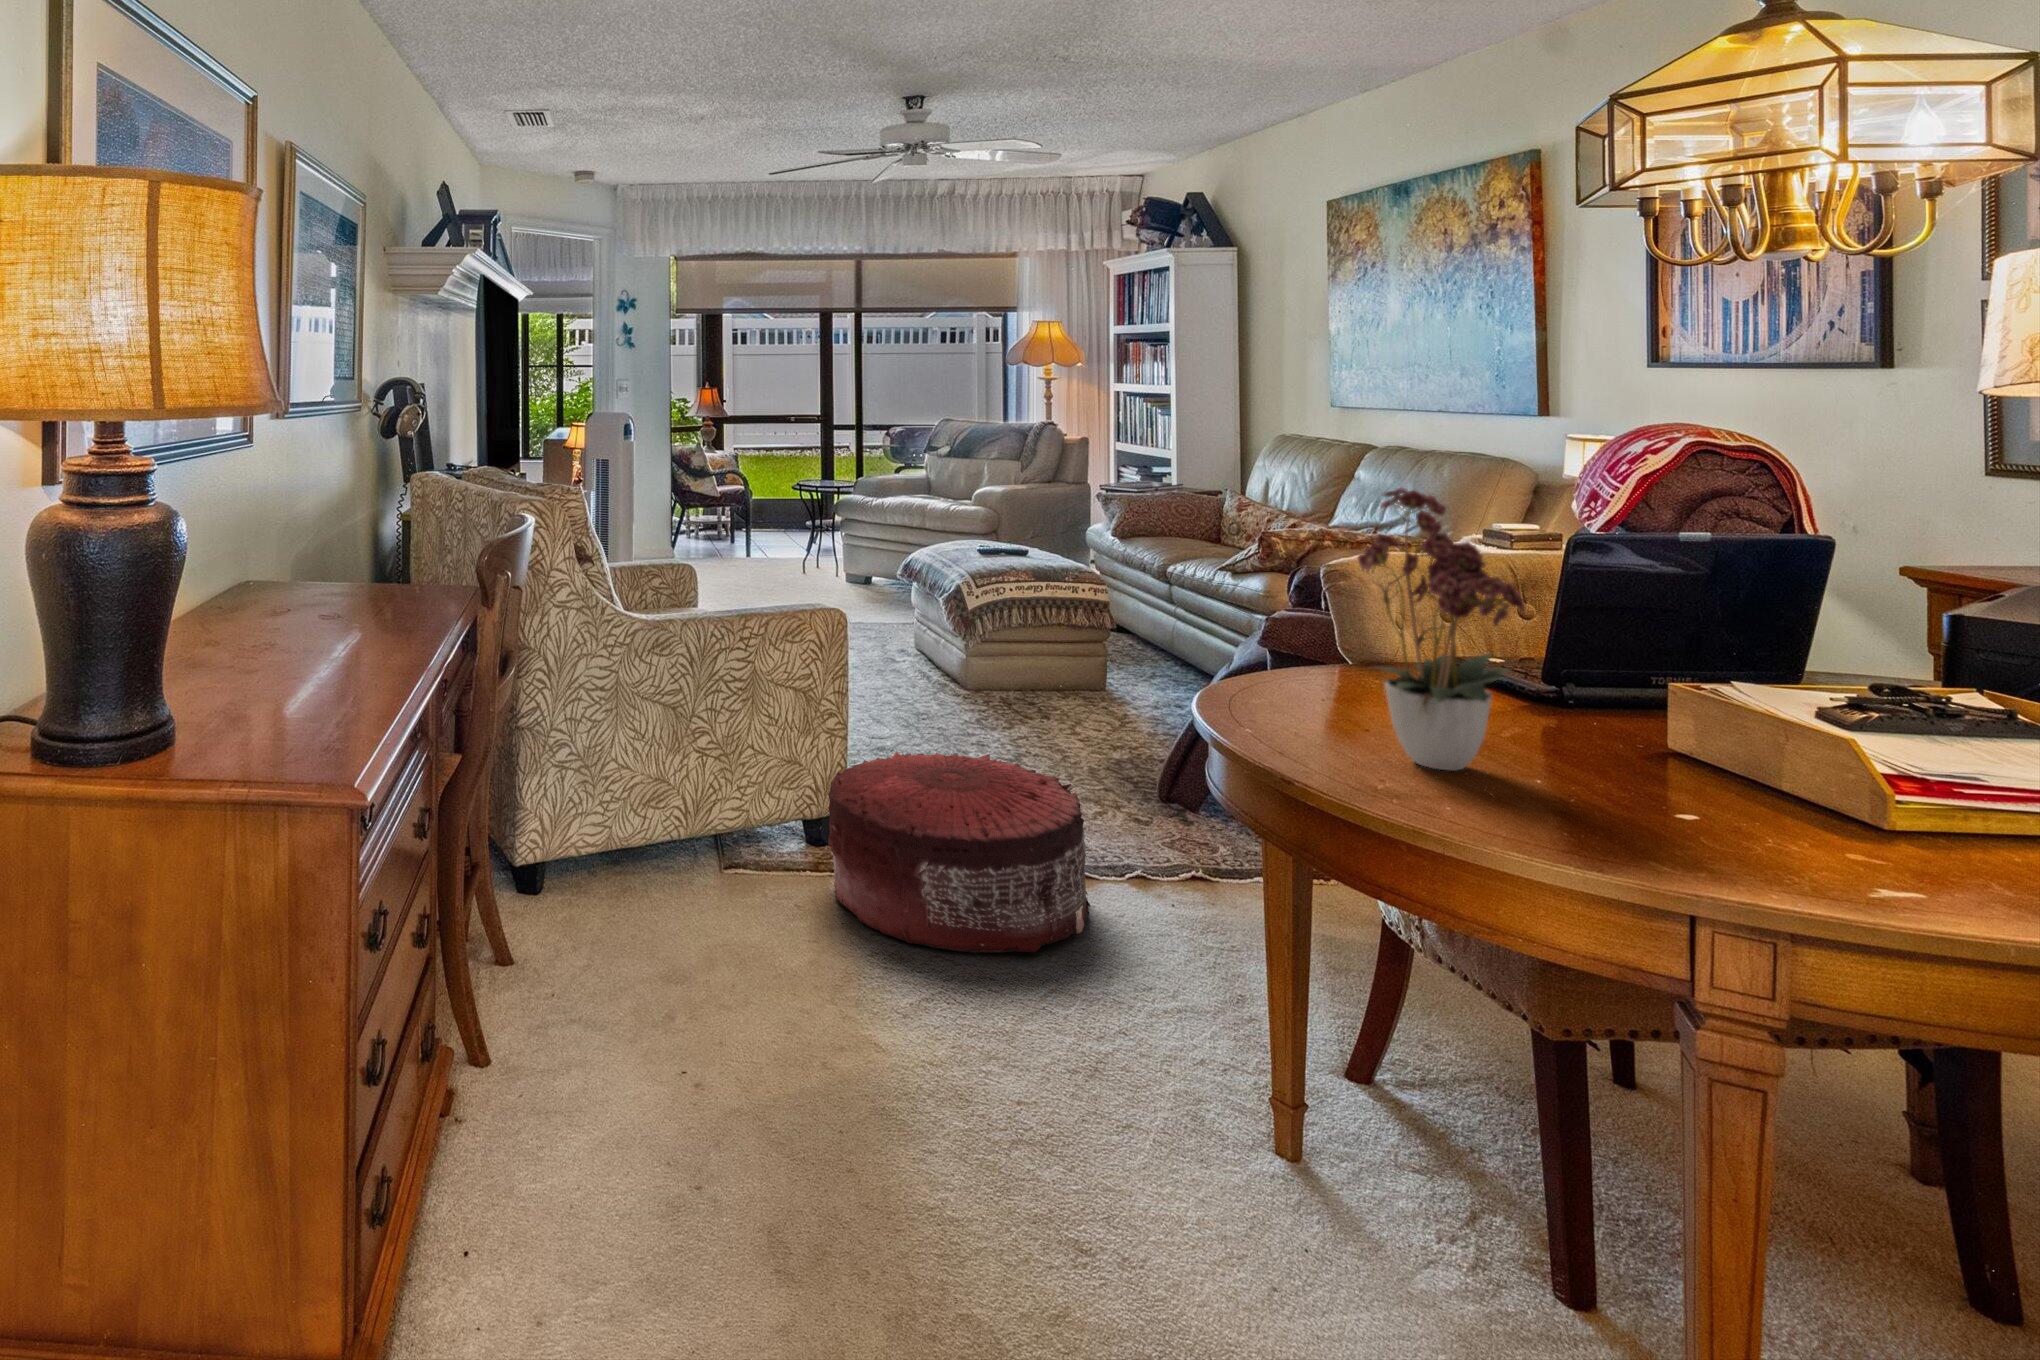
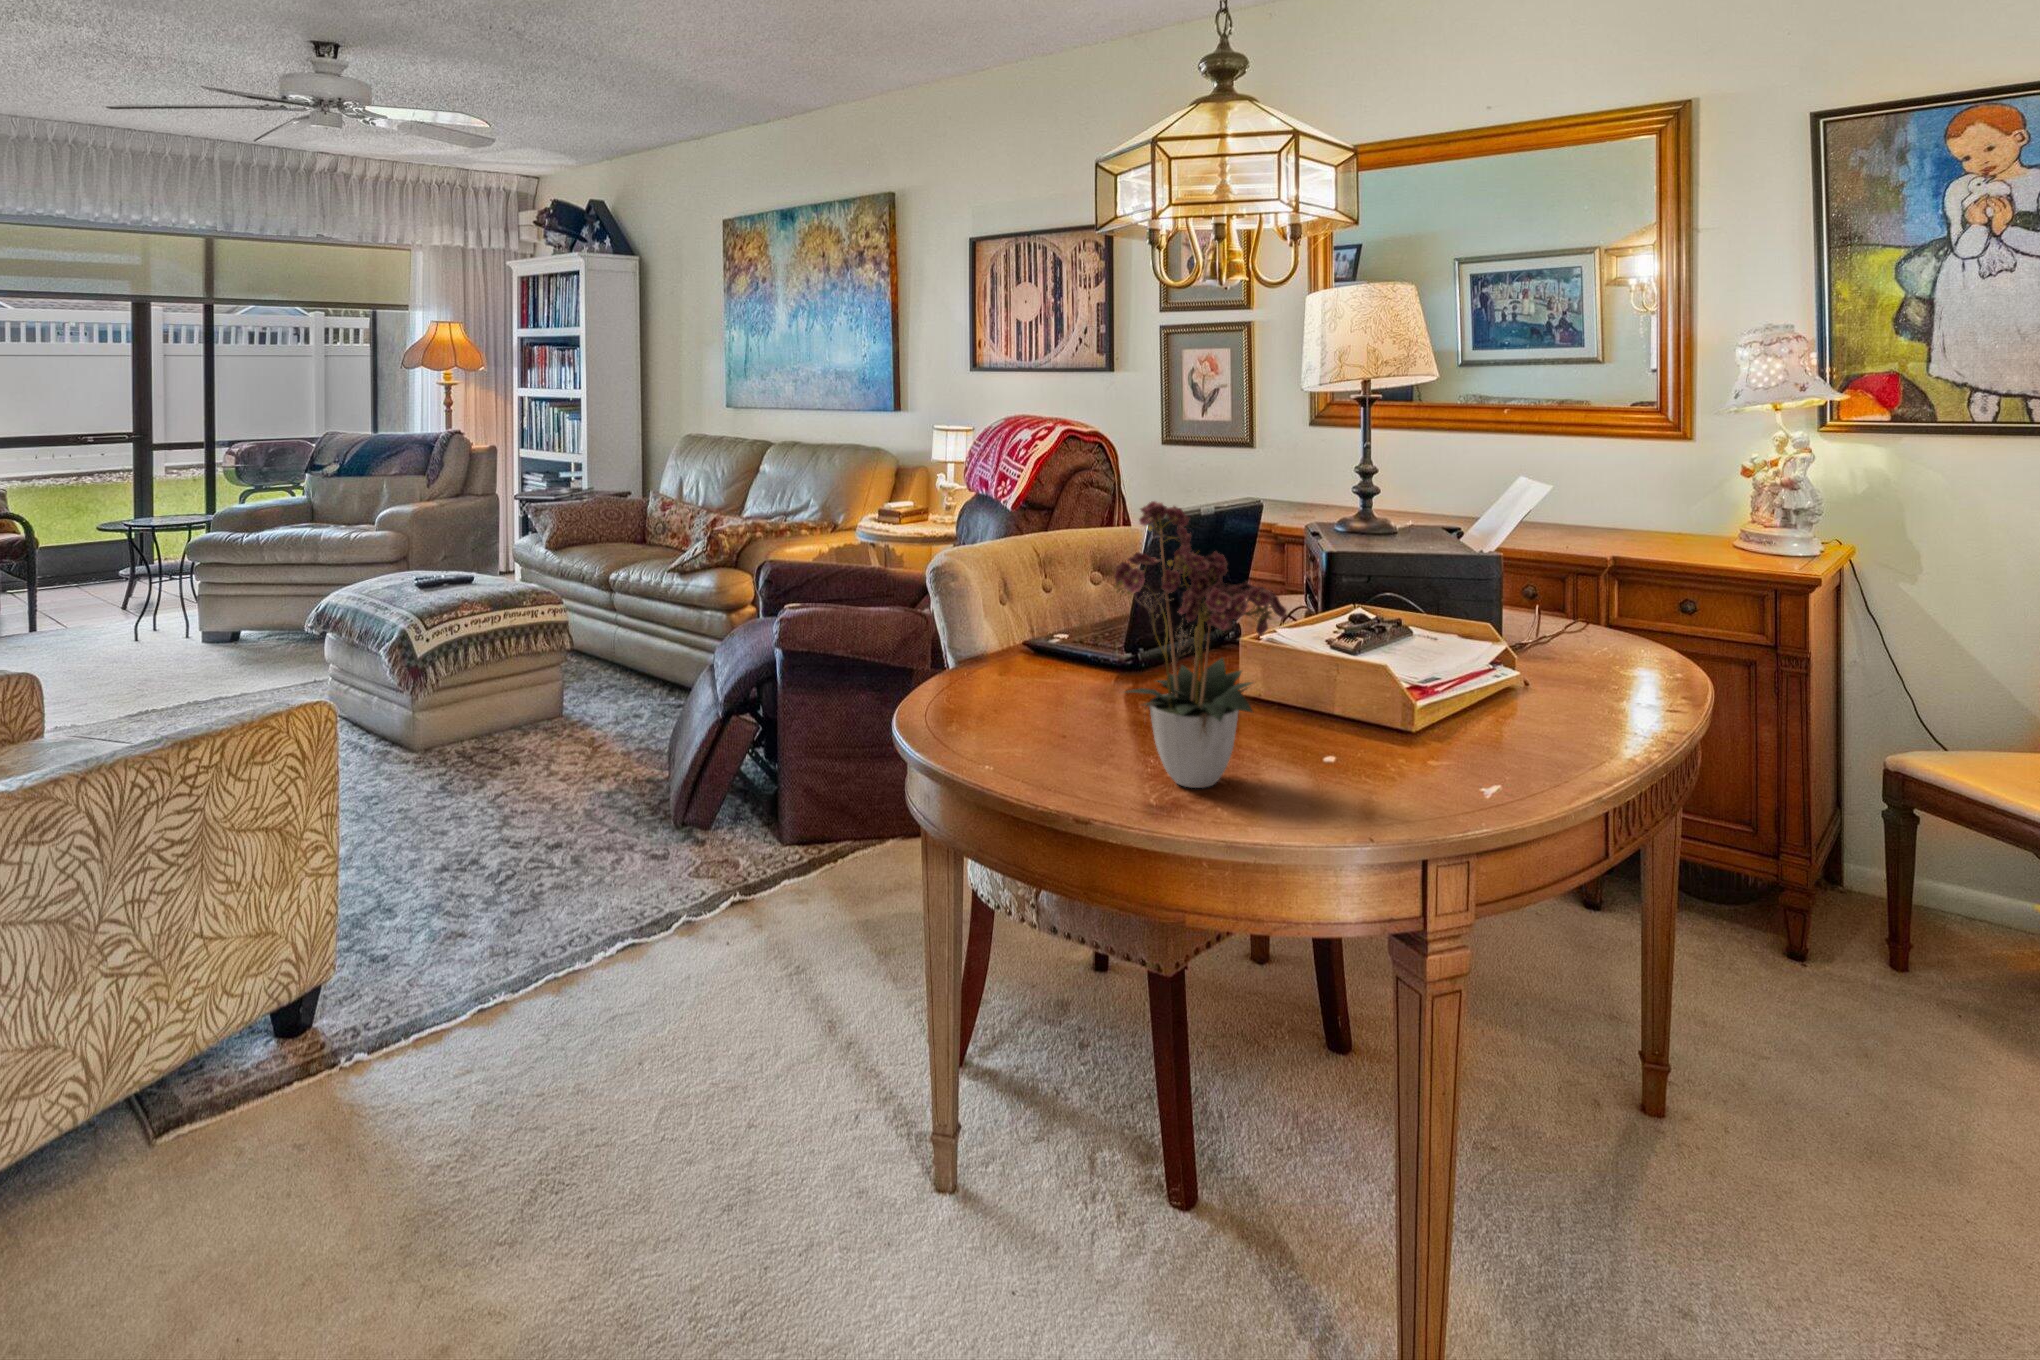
pouf: present [828,751,1091,953] -> none [330,840,664,1136]

